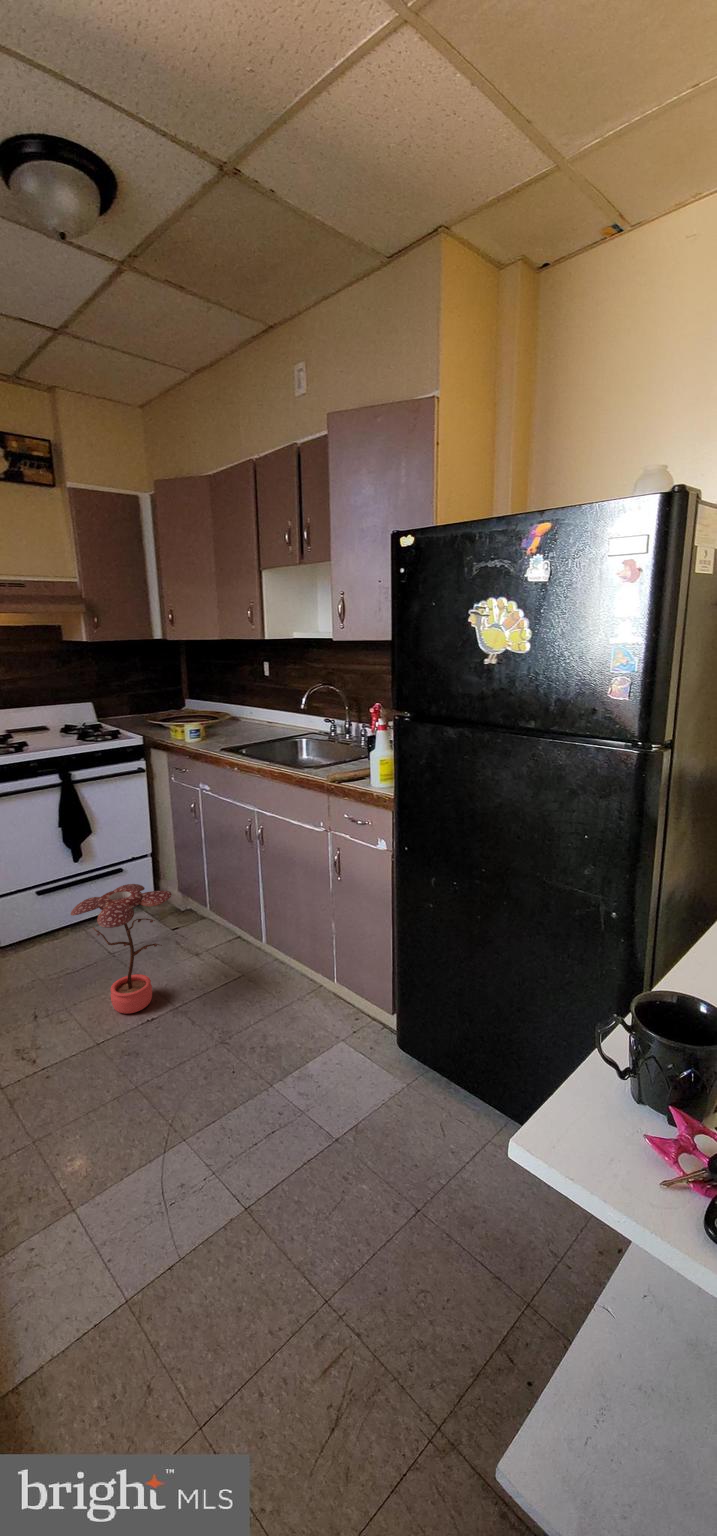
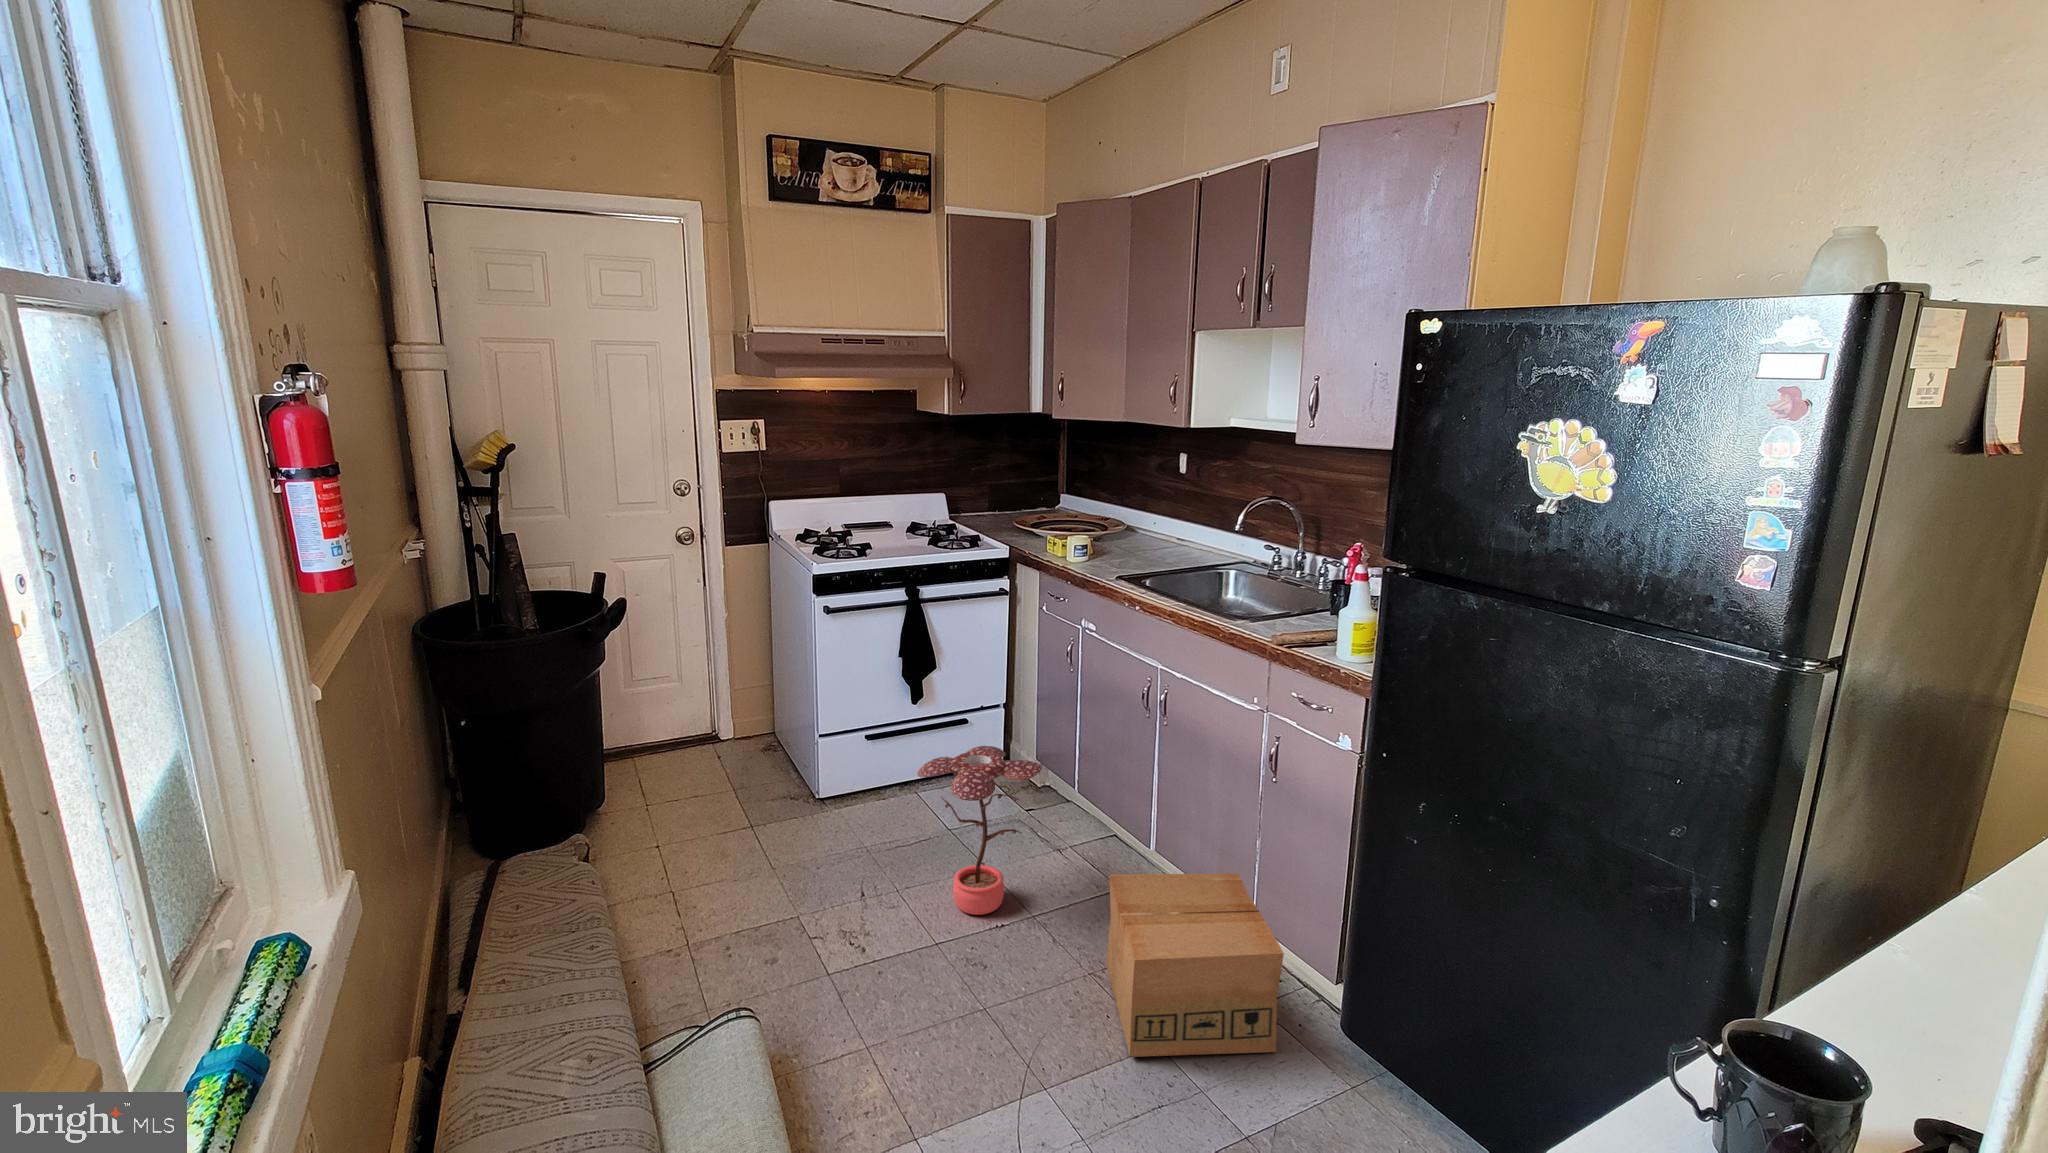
cardboard box: none [227,948,354,1098] -> present [1106,874,1284,1057]

